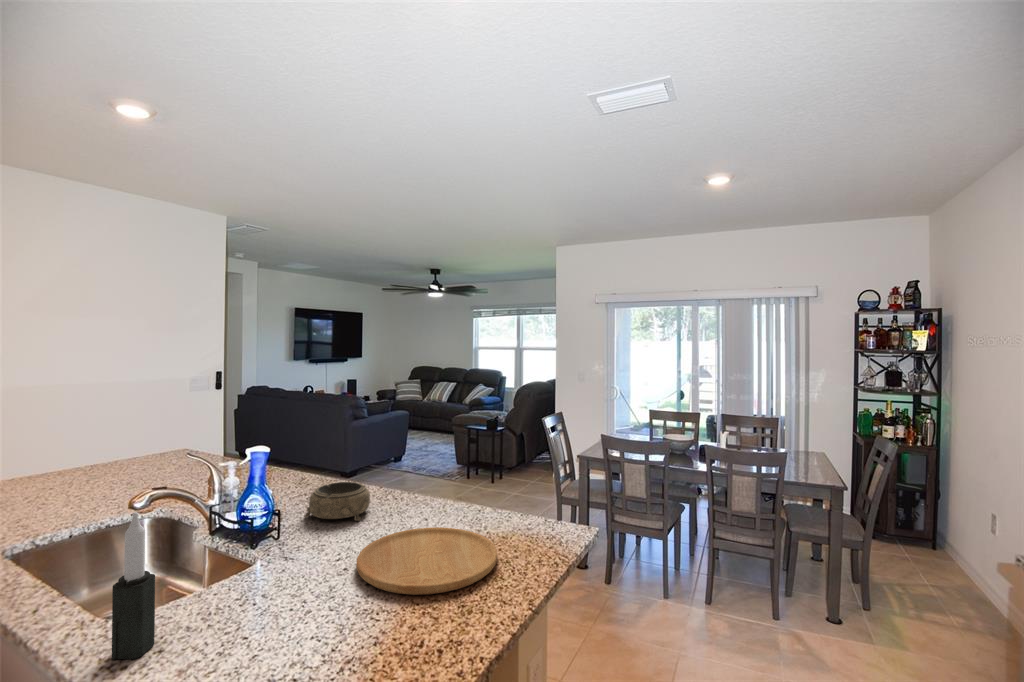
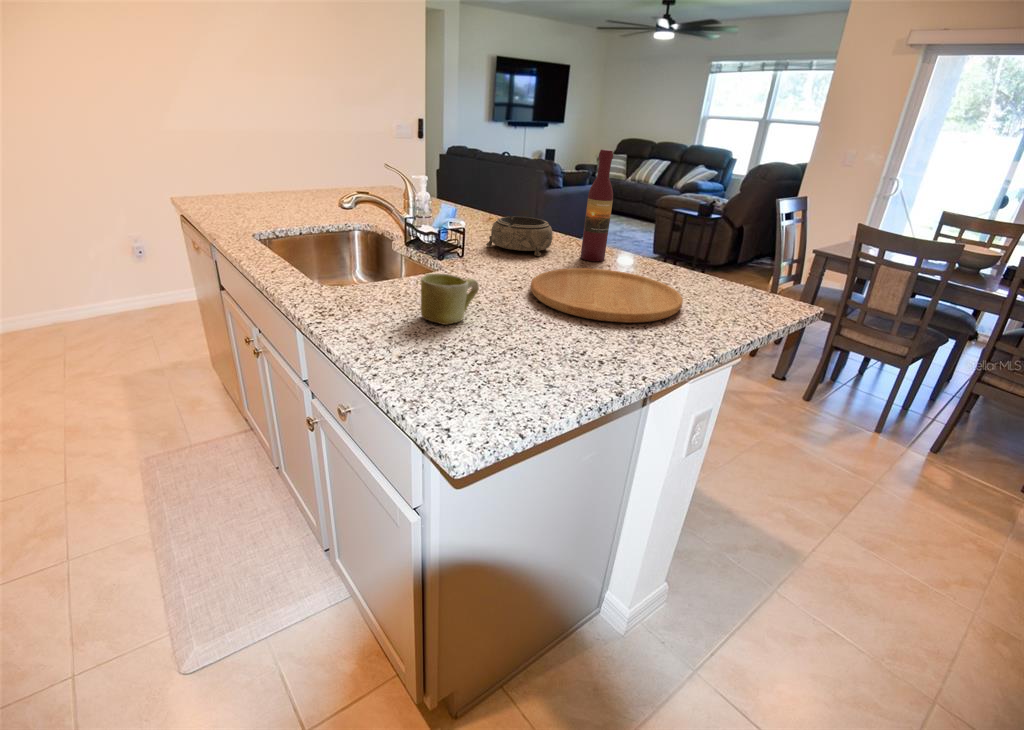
wine bottle: none [398,420,421,516] -> present [580,149,613,261]
candle: present [112,512,155,660] -> none [319,179,355,311]
mug: none [240,582,305,646] -> present [421,274,479,325]

